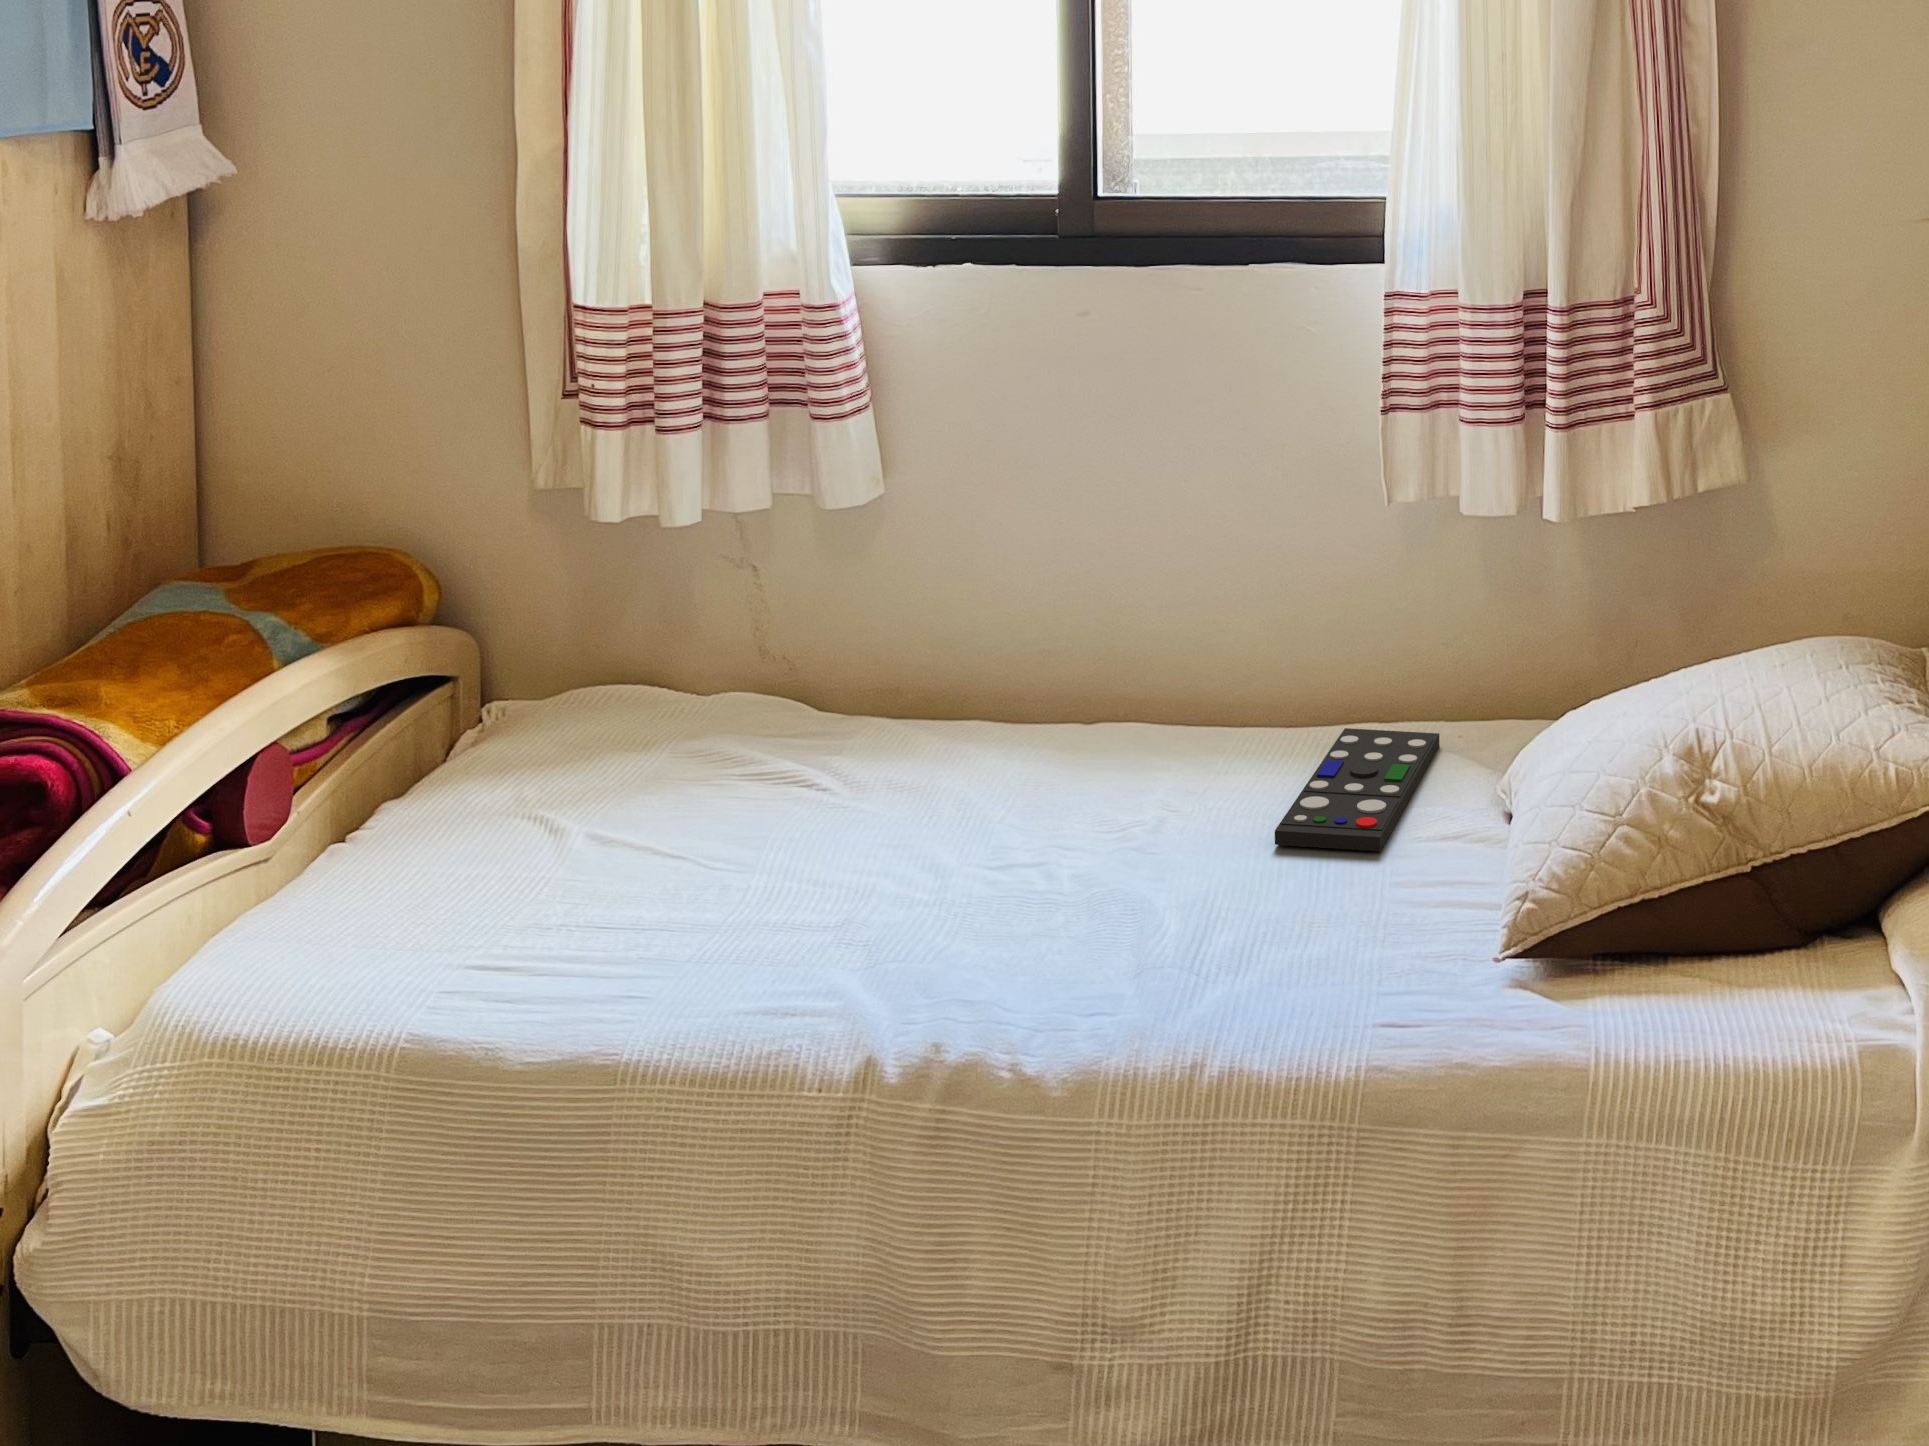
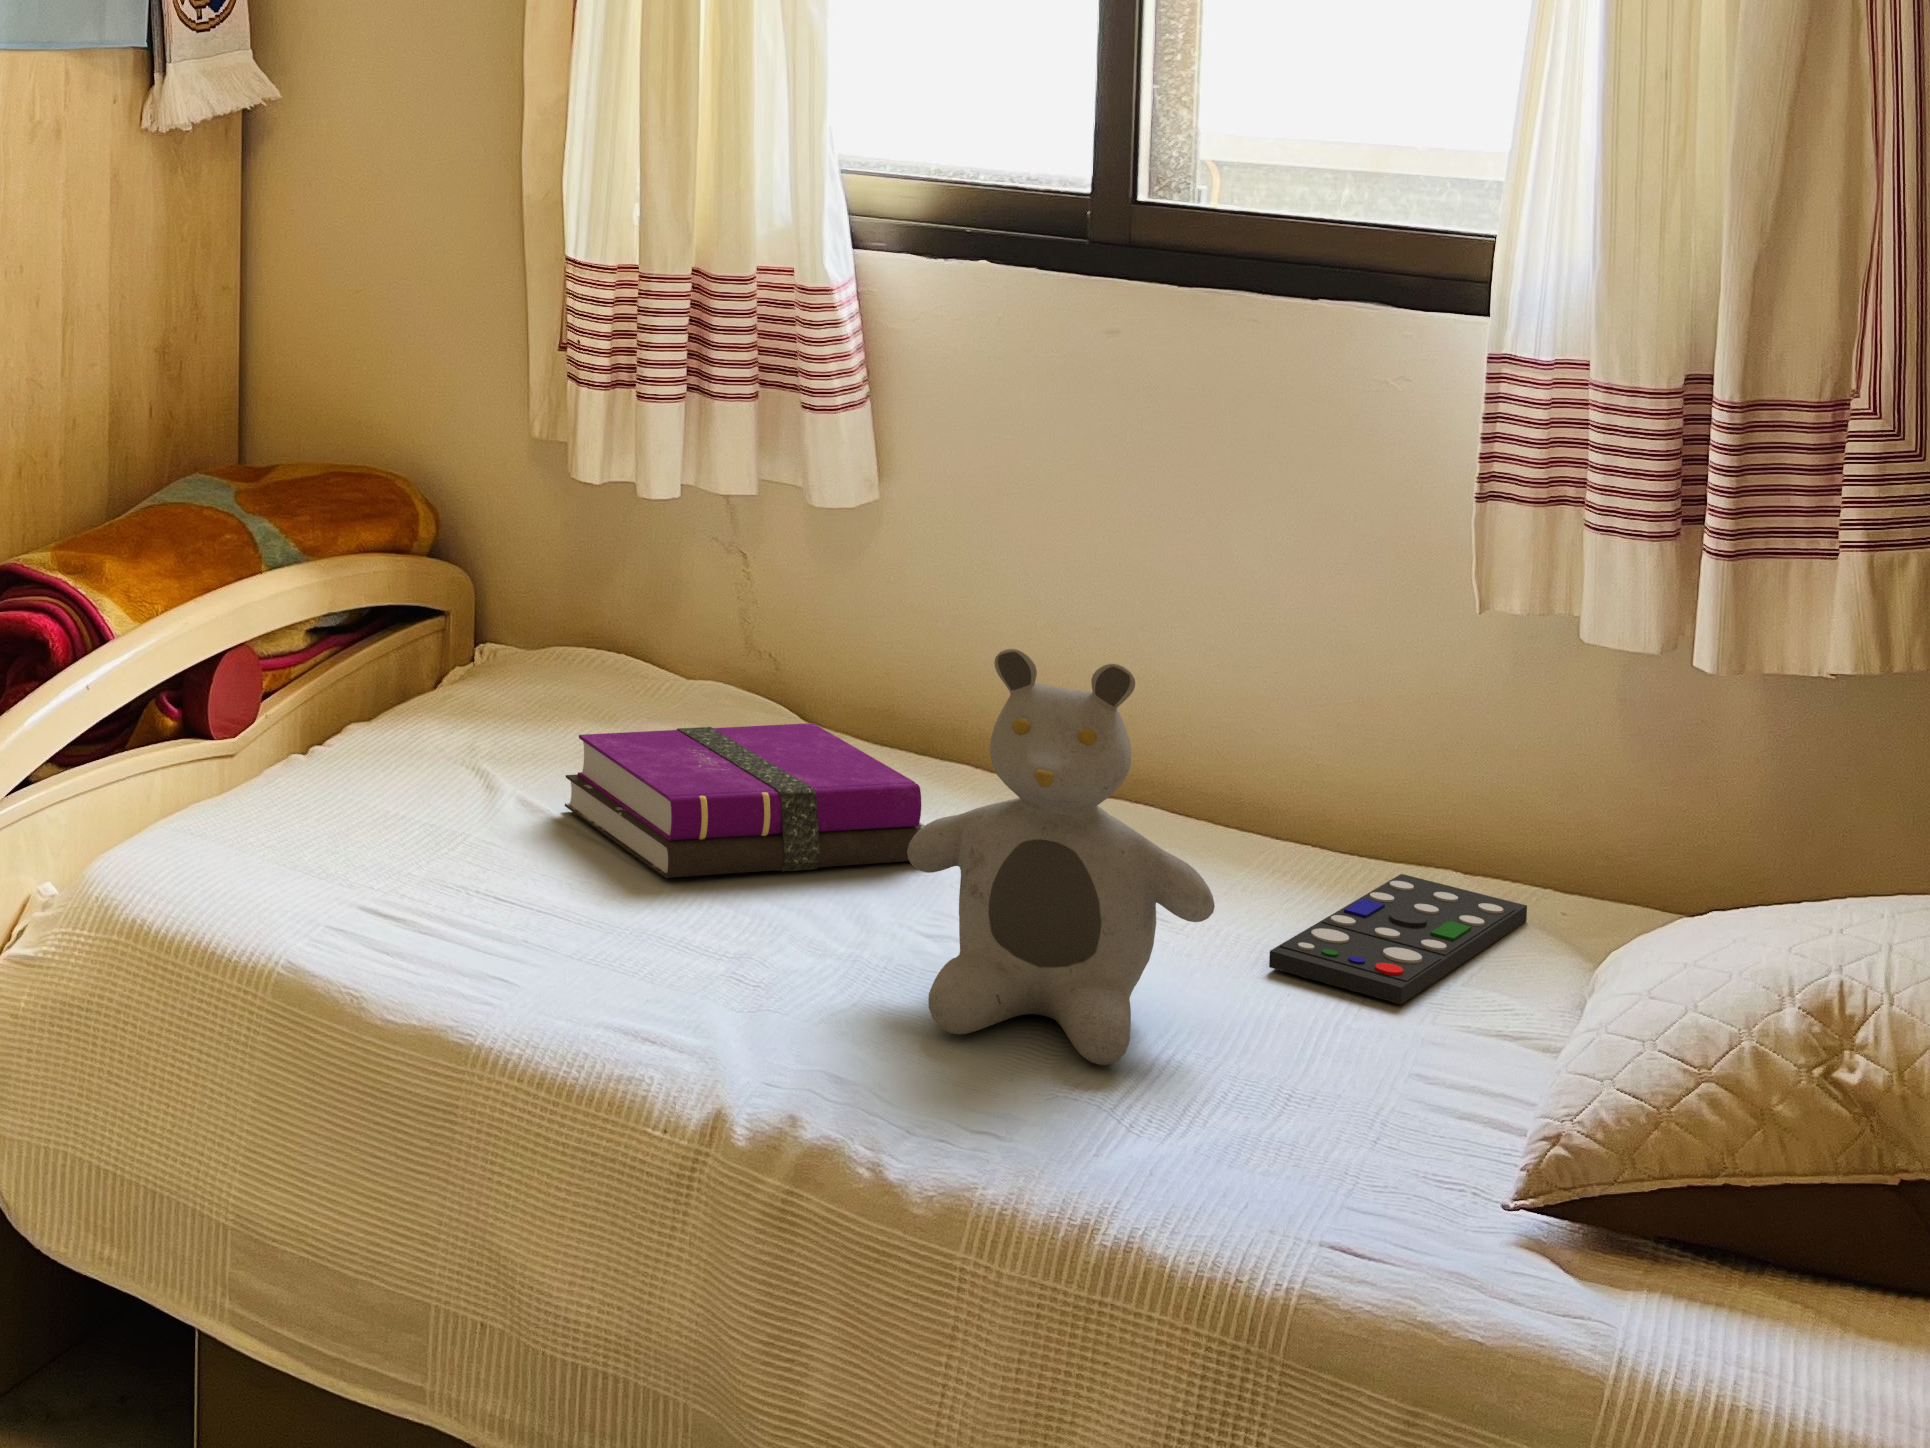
teddy bear: none [983,622,1249,994] -> present [907,649,1215,1065]
notebook: none [625,706,978,899] -> present [565,723,925,878]

